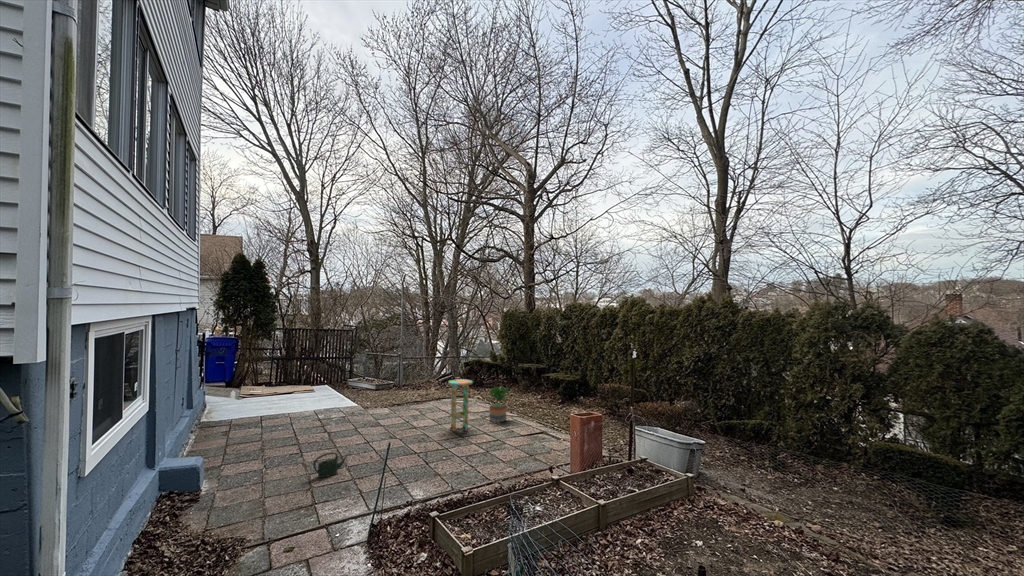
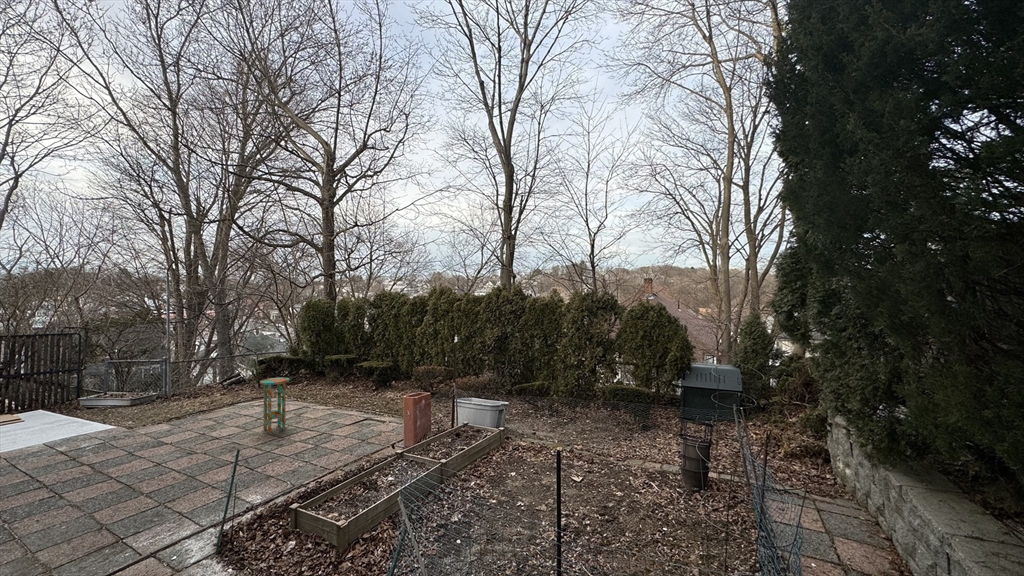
potted tree: present [489,387,509,423] -> none [305,381,329,417]
watering can: present [313,452,349,478] -> none [100,477,150,512]

